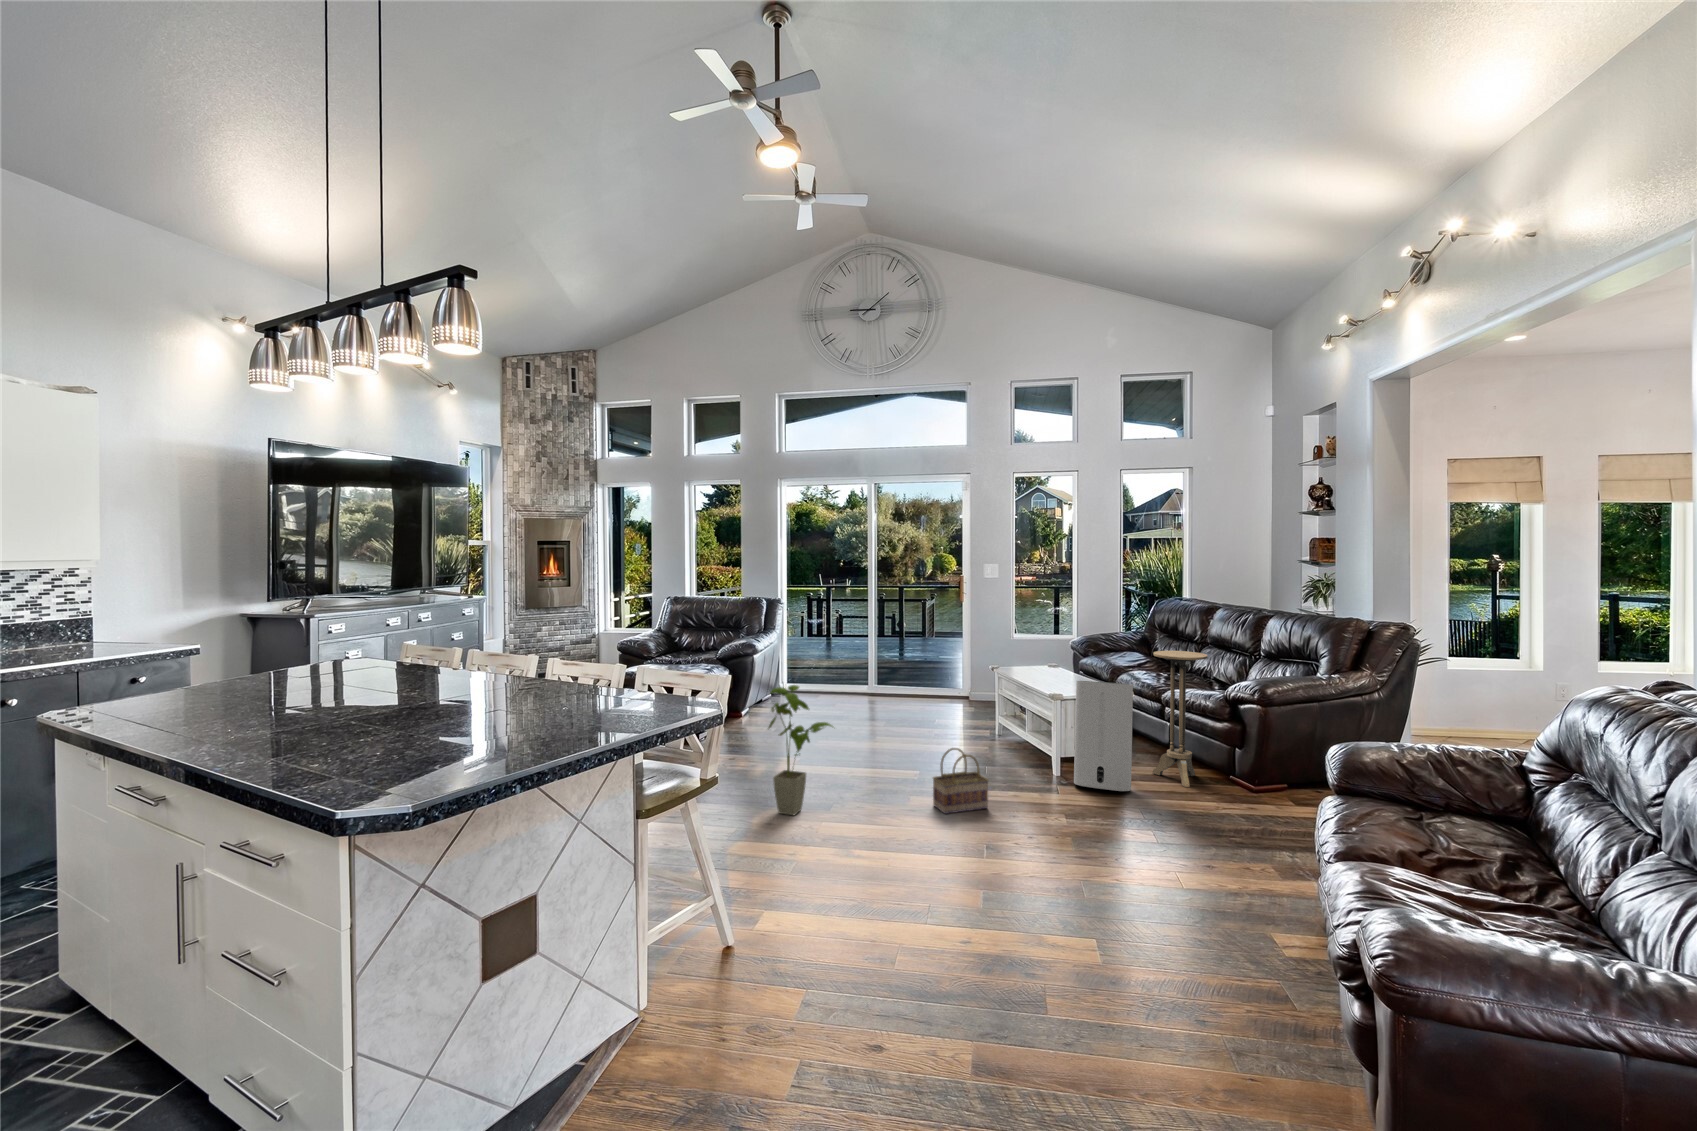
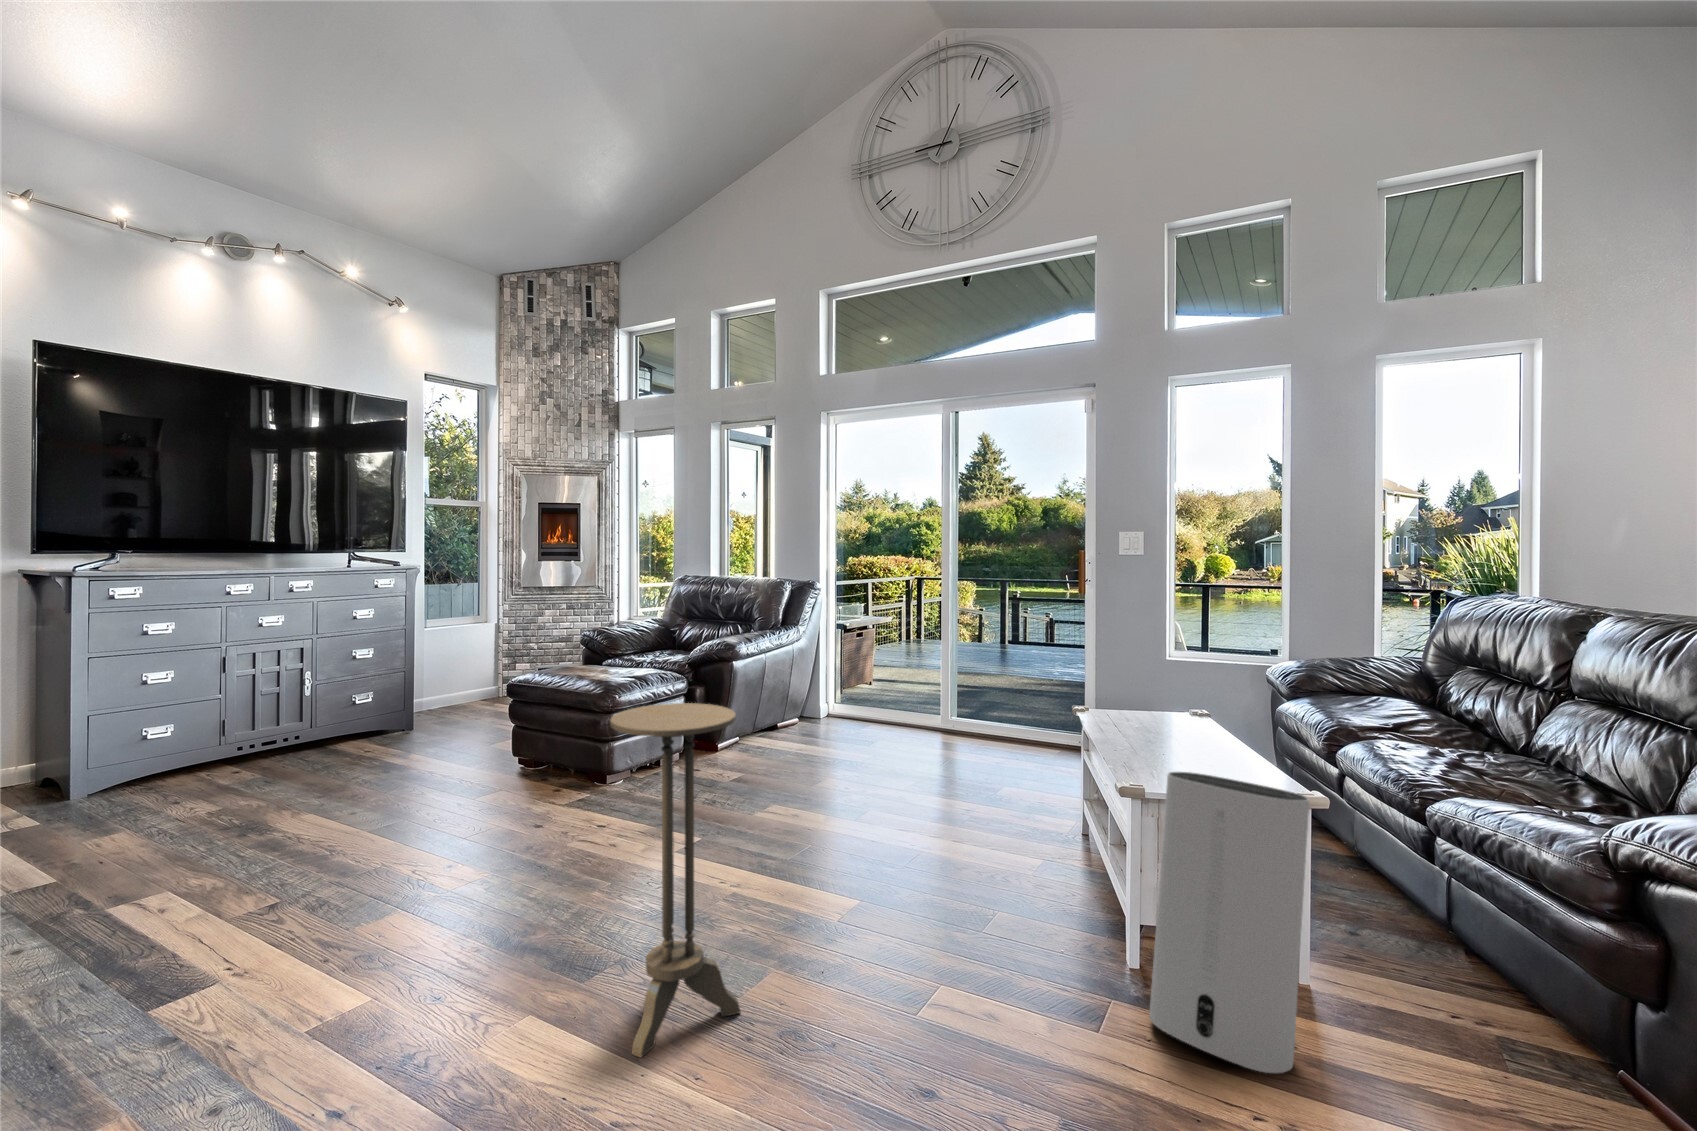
side table: present [1153,651,1208,787] -> present [610,703,741,1058]
house plant: present [769,685,832,815] -> none [425,740,570,1006]
basket: present [933,748,989,814] -> none [770,906,890,1067]

